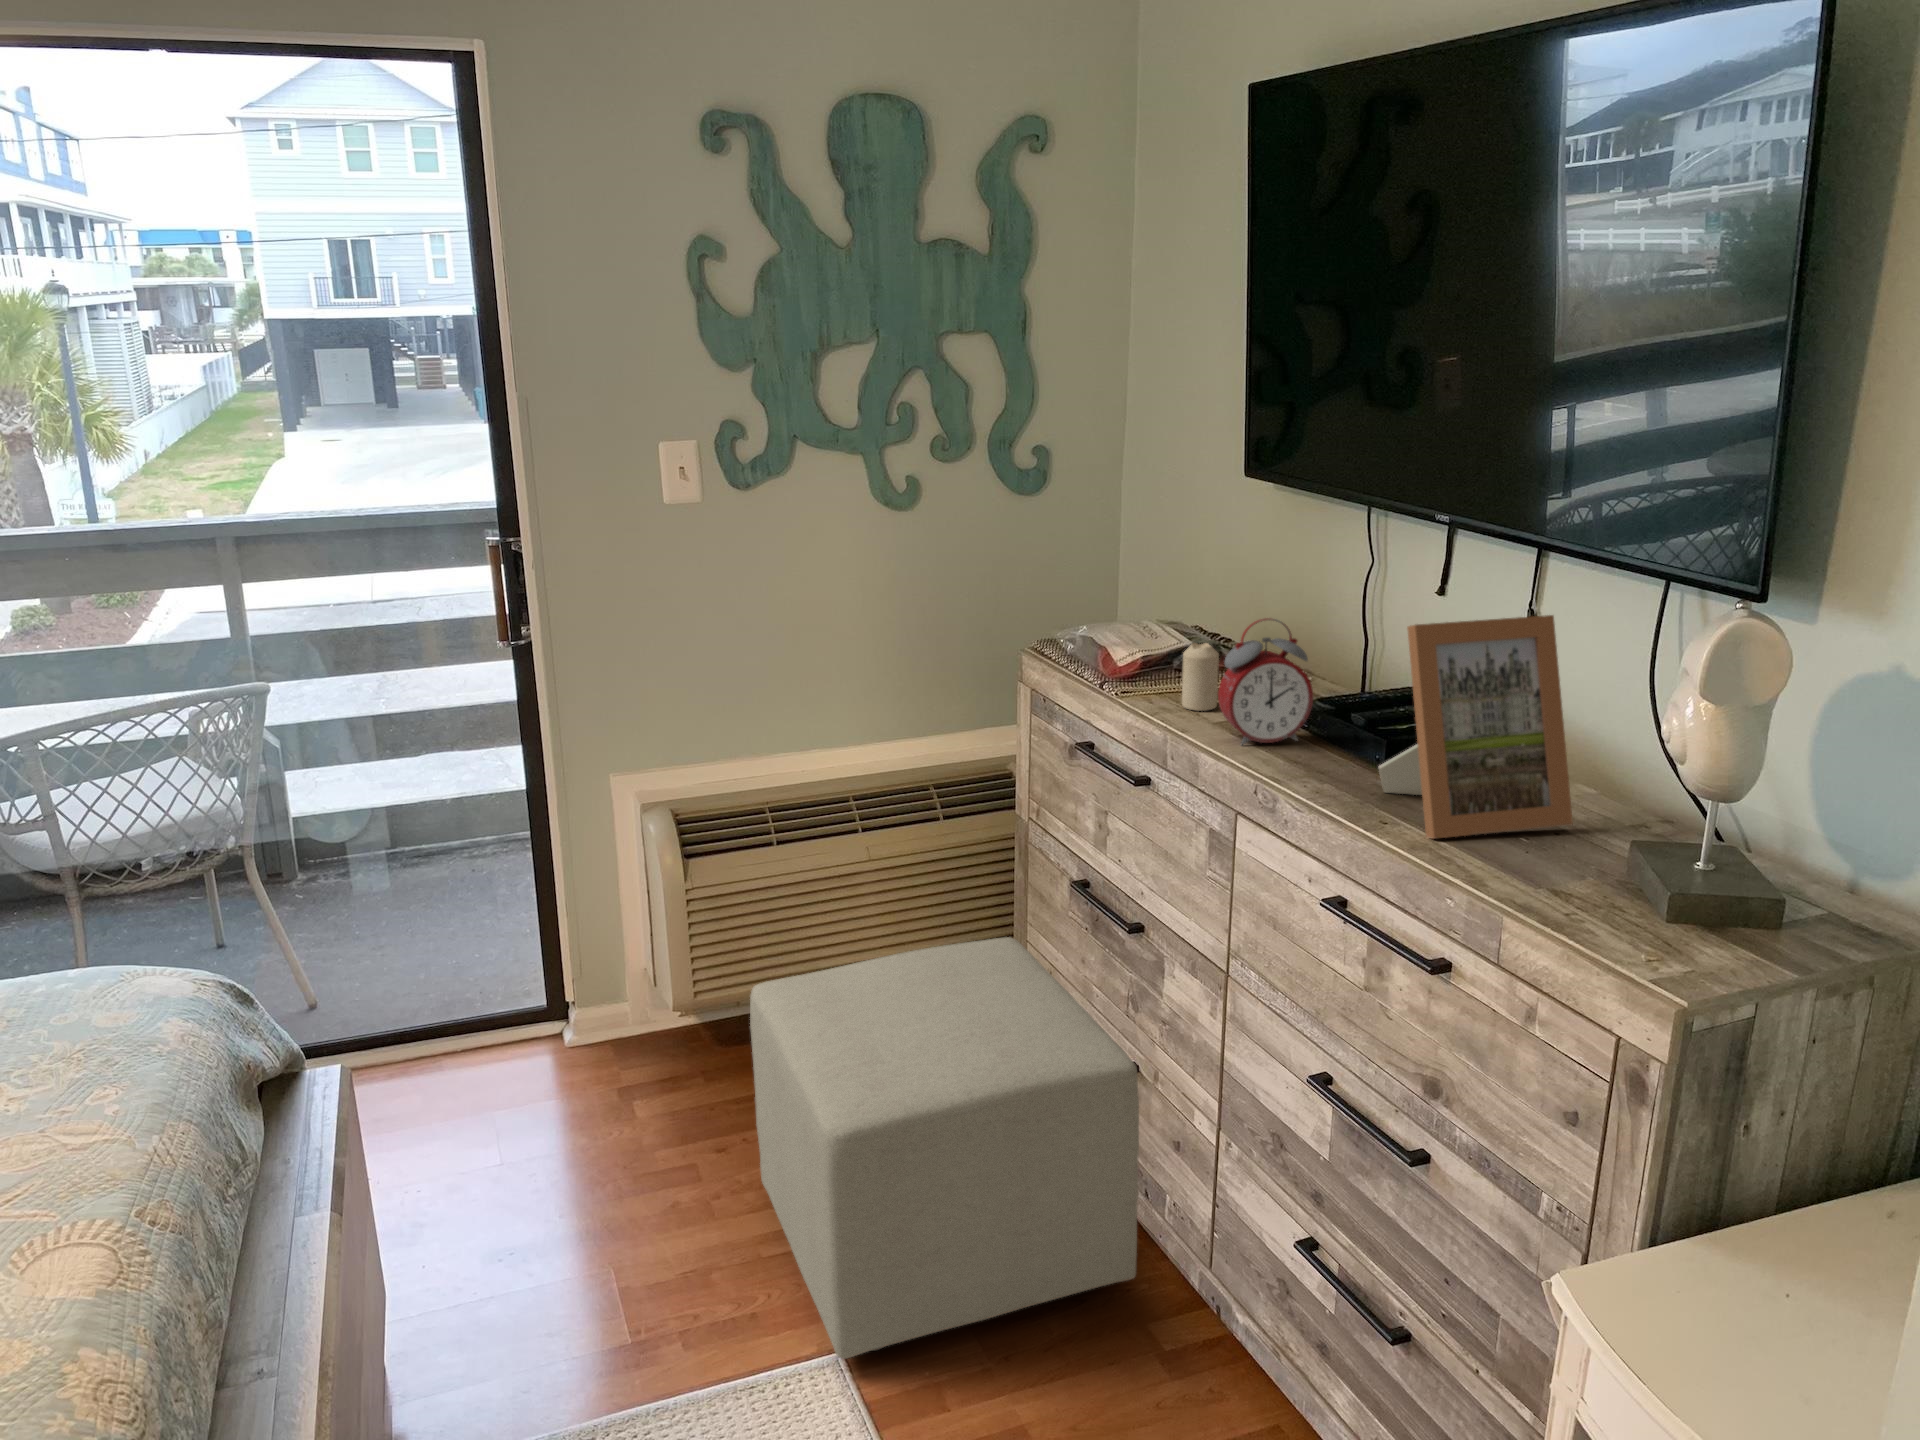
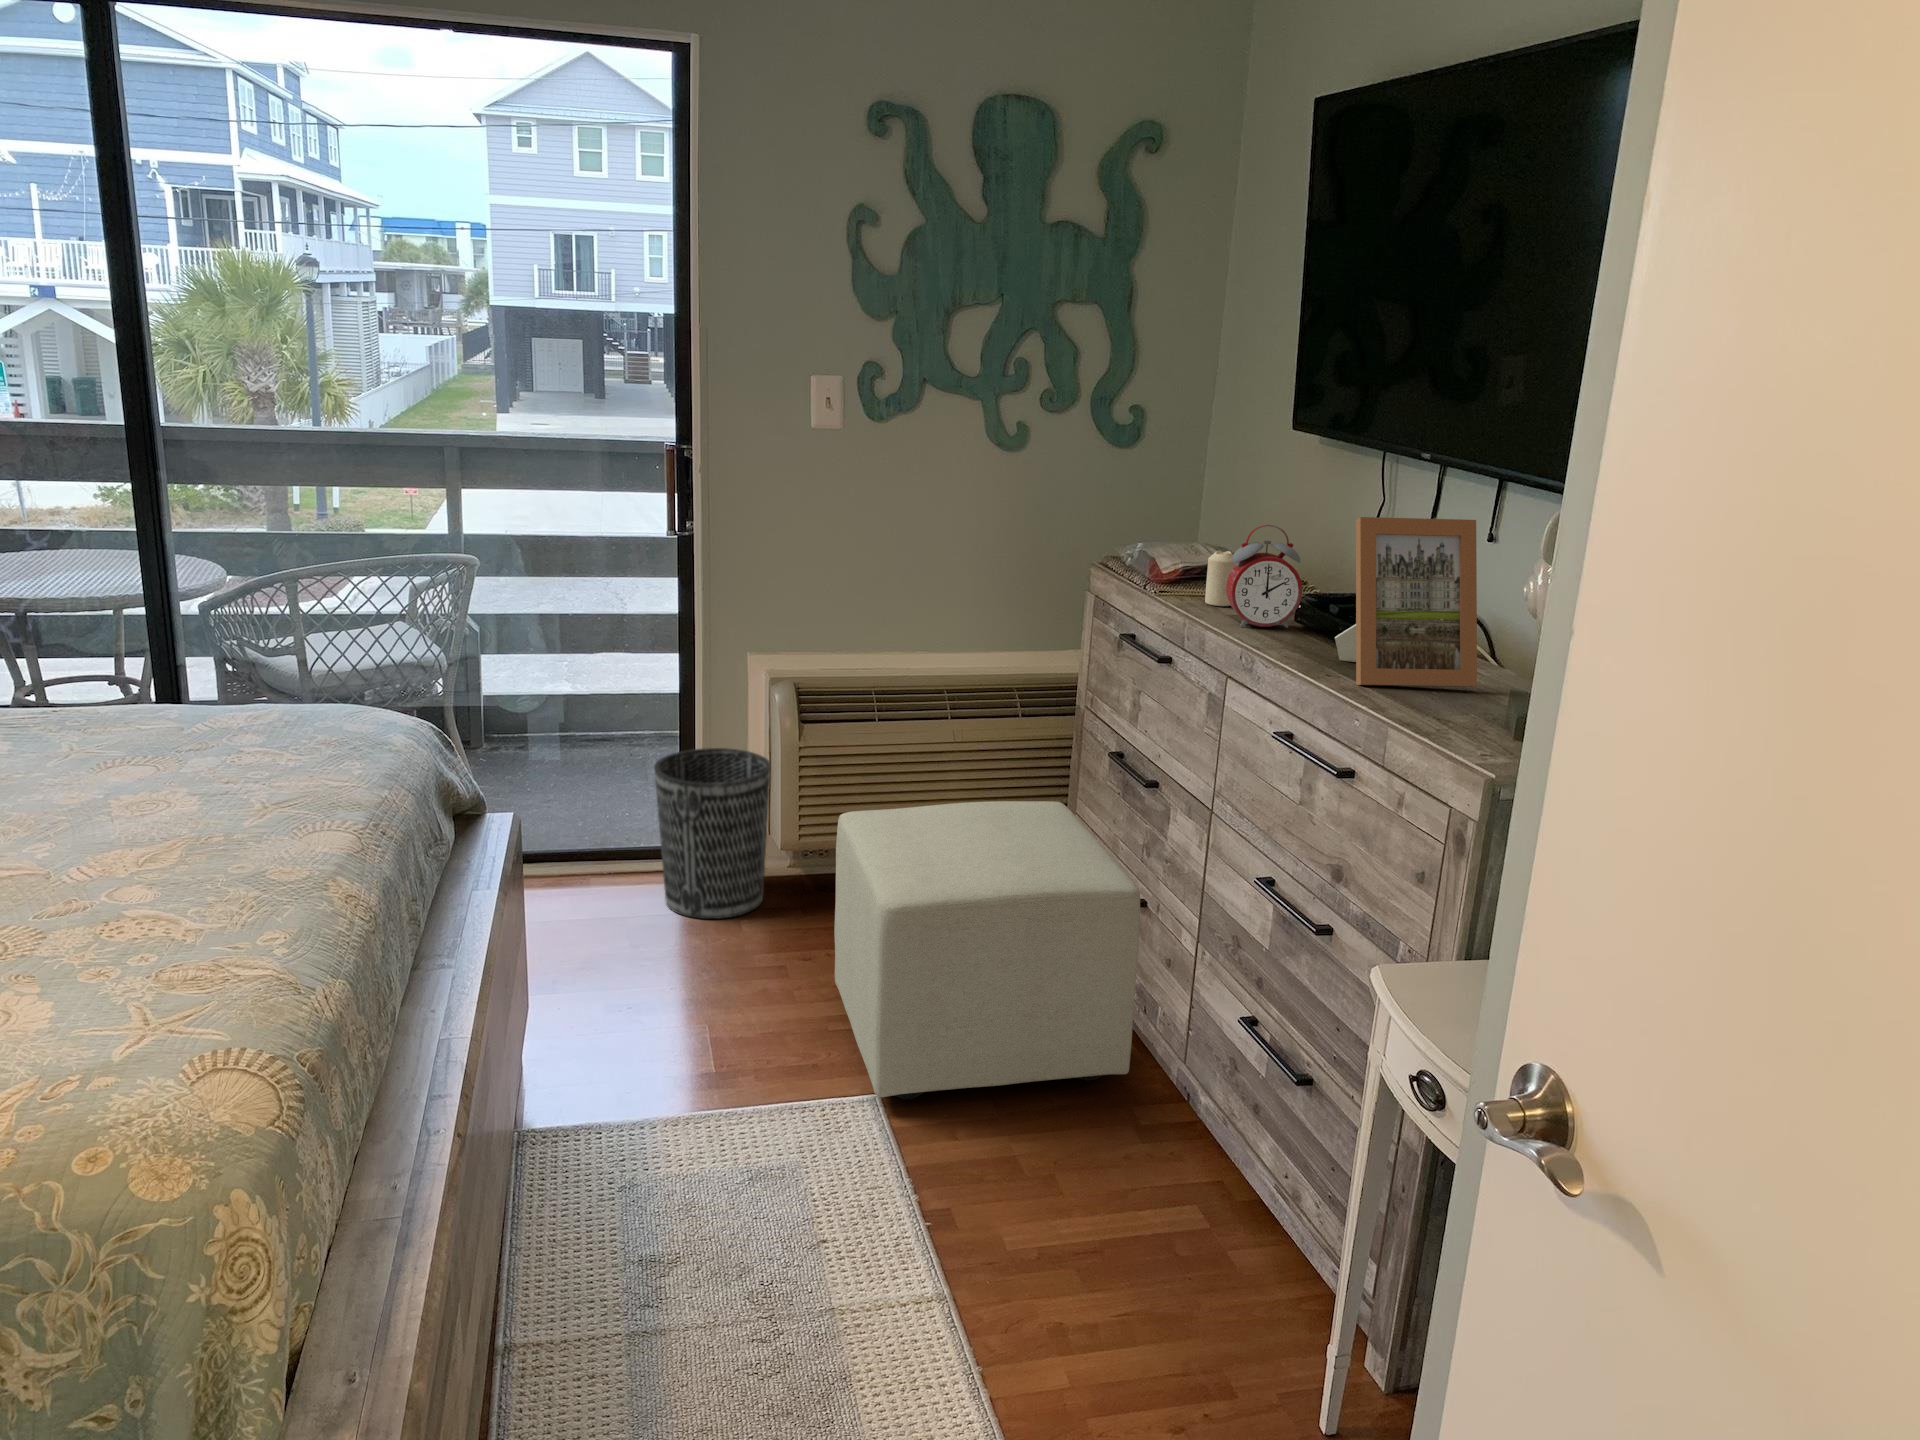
wastebasket: none [512,889,658,1102] -> present [654,748,771,919]

